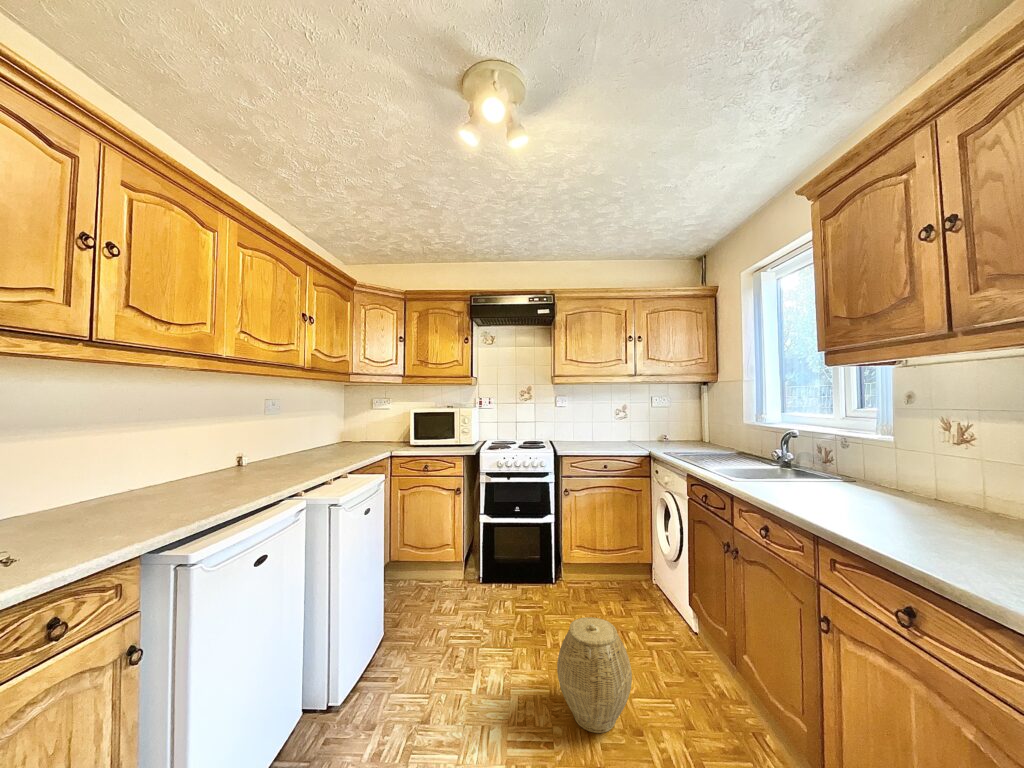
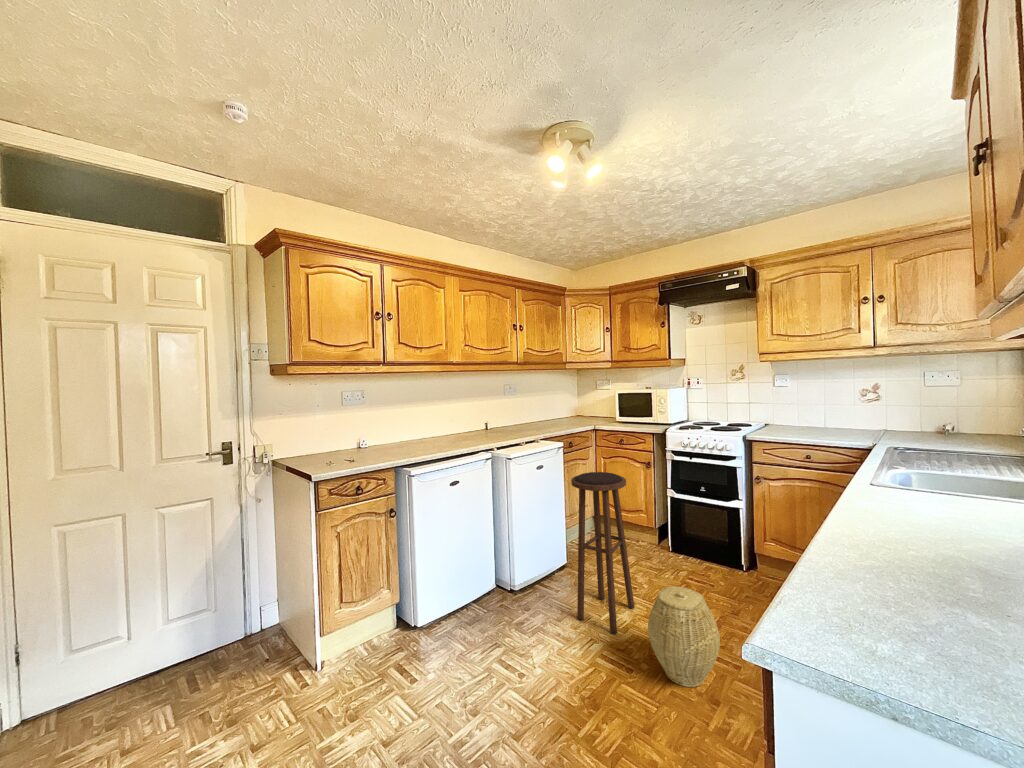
stool: none [438,504,504,708] -> present [571,472,635,634]

